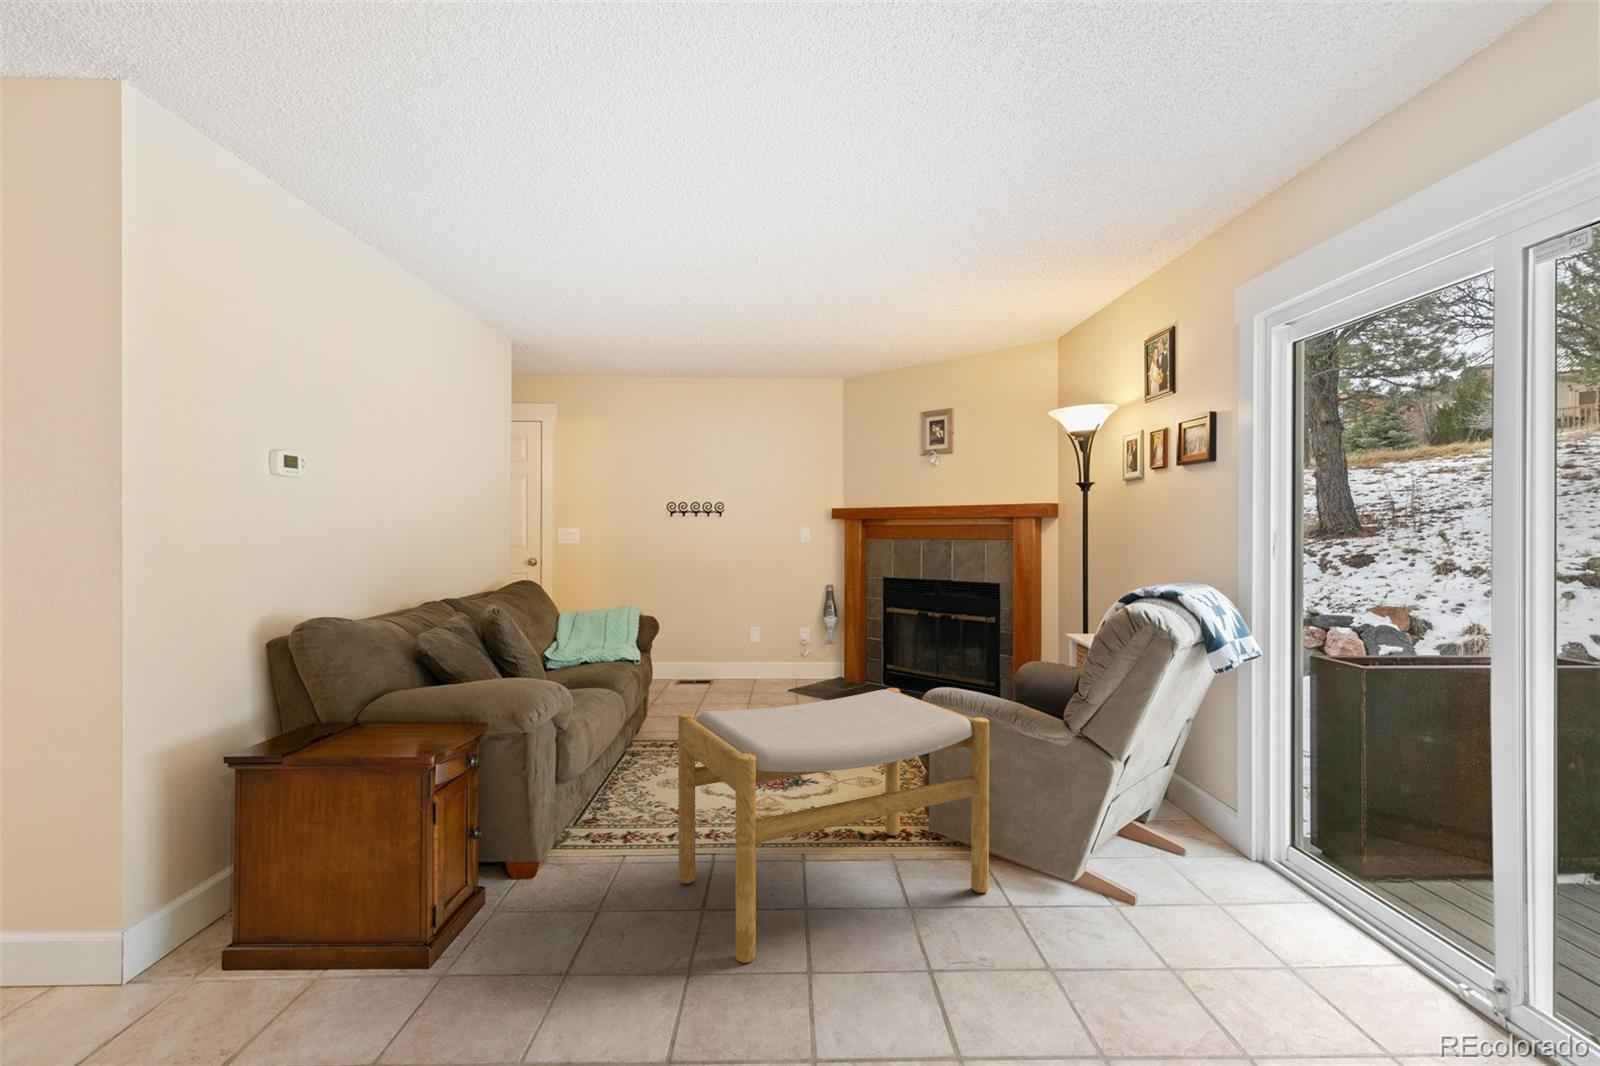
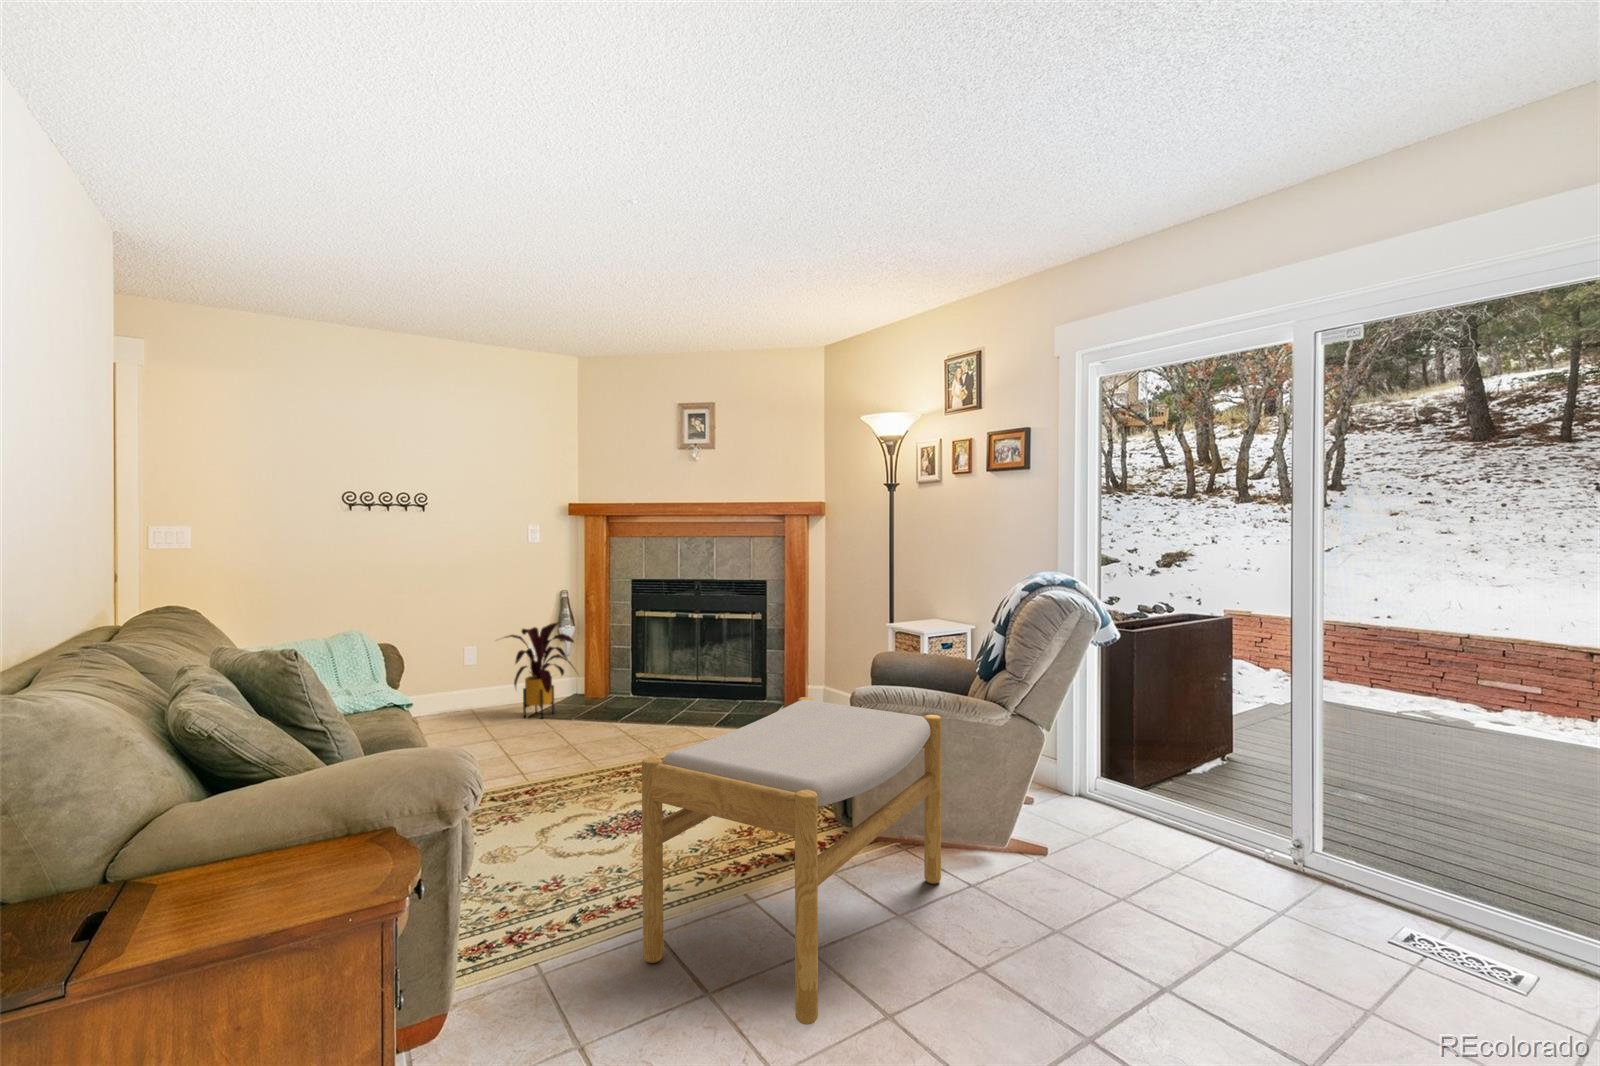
house plant: none [763,612,827,693] -> present [505,622,574,718]

